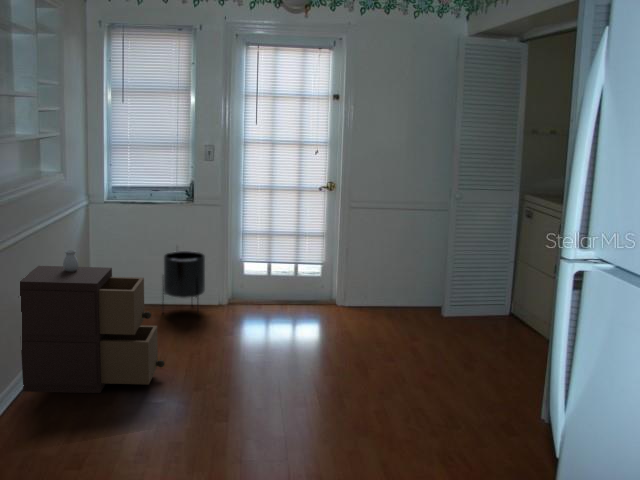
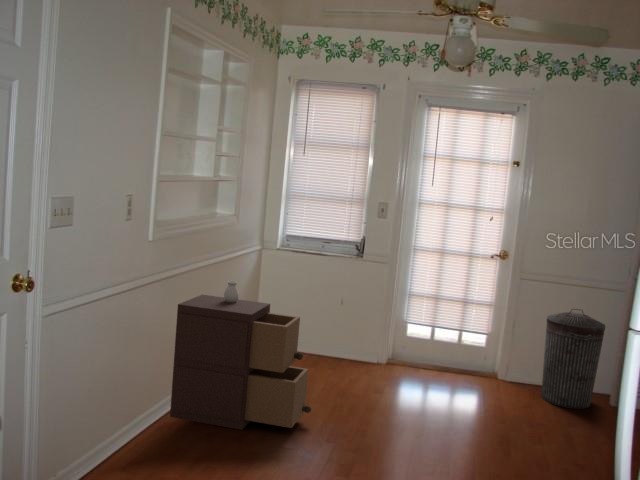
trash can: none [374,234,425,324] -> present [541,309,605,409]
planter: present [163,251,205,315] -> none [320,304,368,372]

